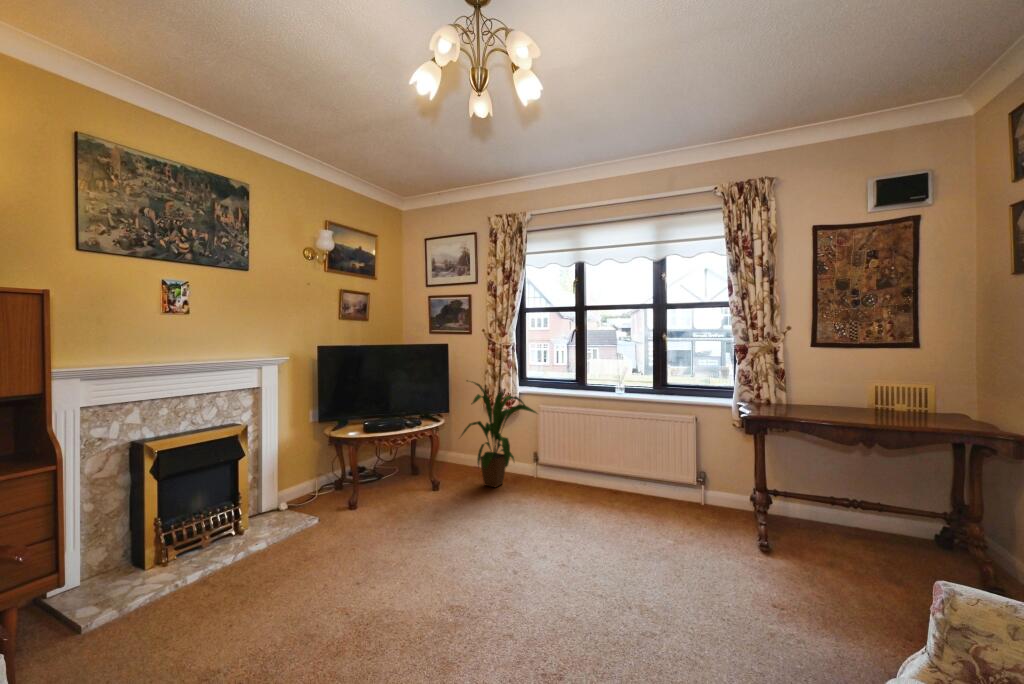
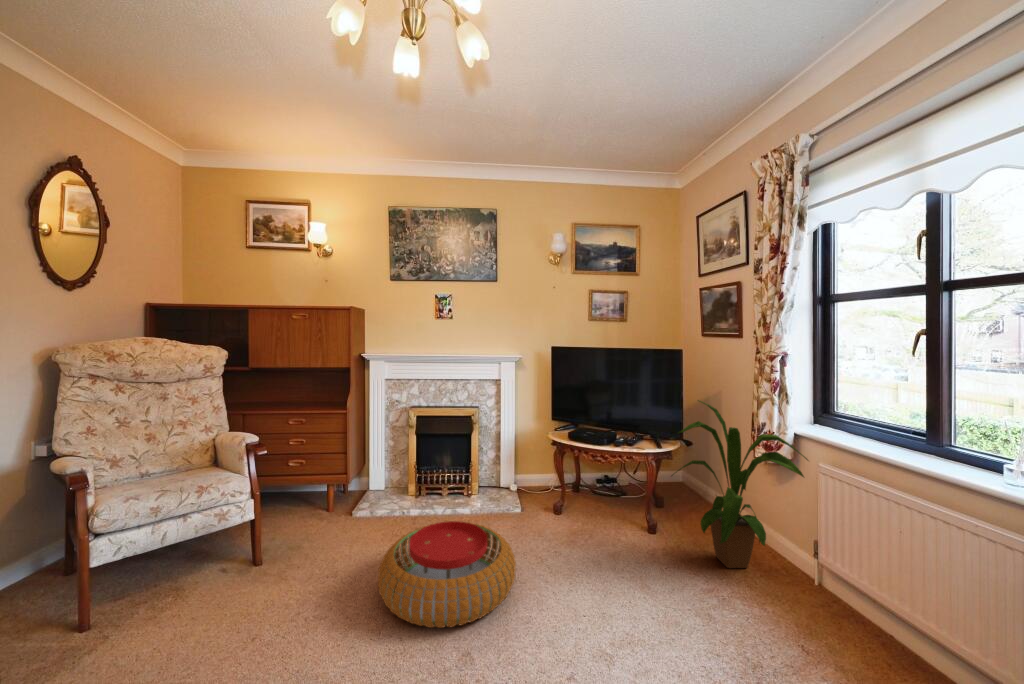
pouf: none [285,522,428,624] -> present [378,521,516,628]

